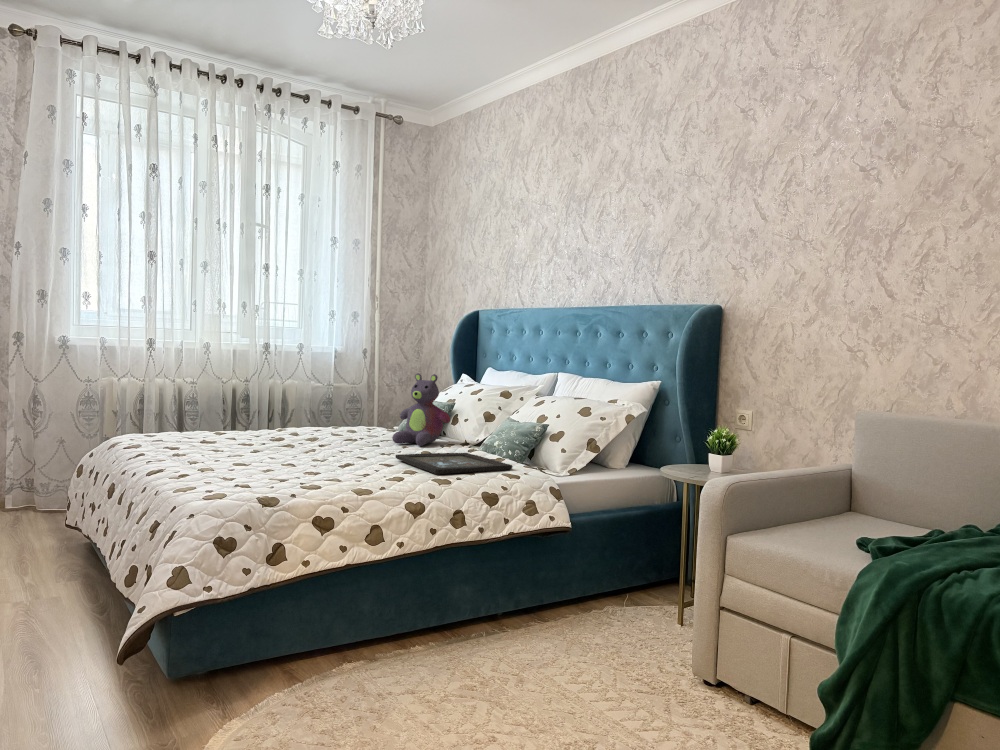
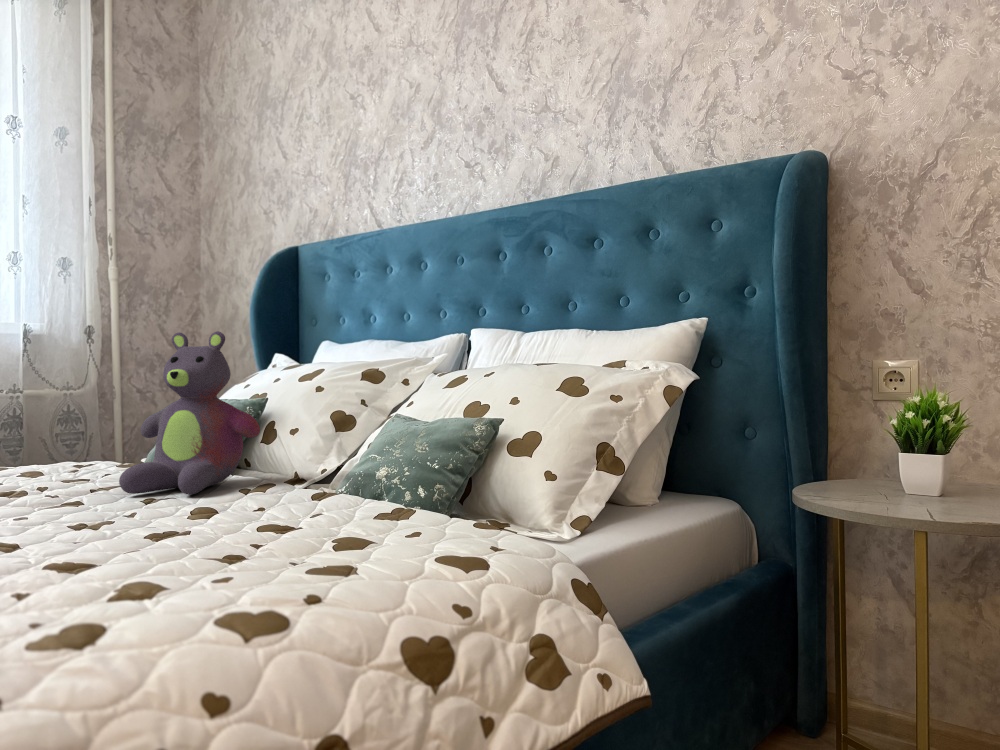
tray: present [396,453,513,475] -> none [104,503,460,597]

